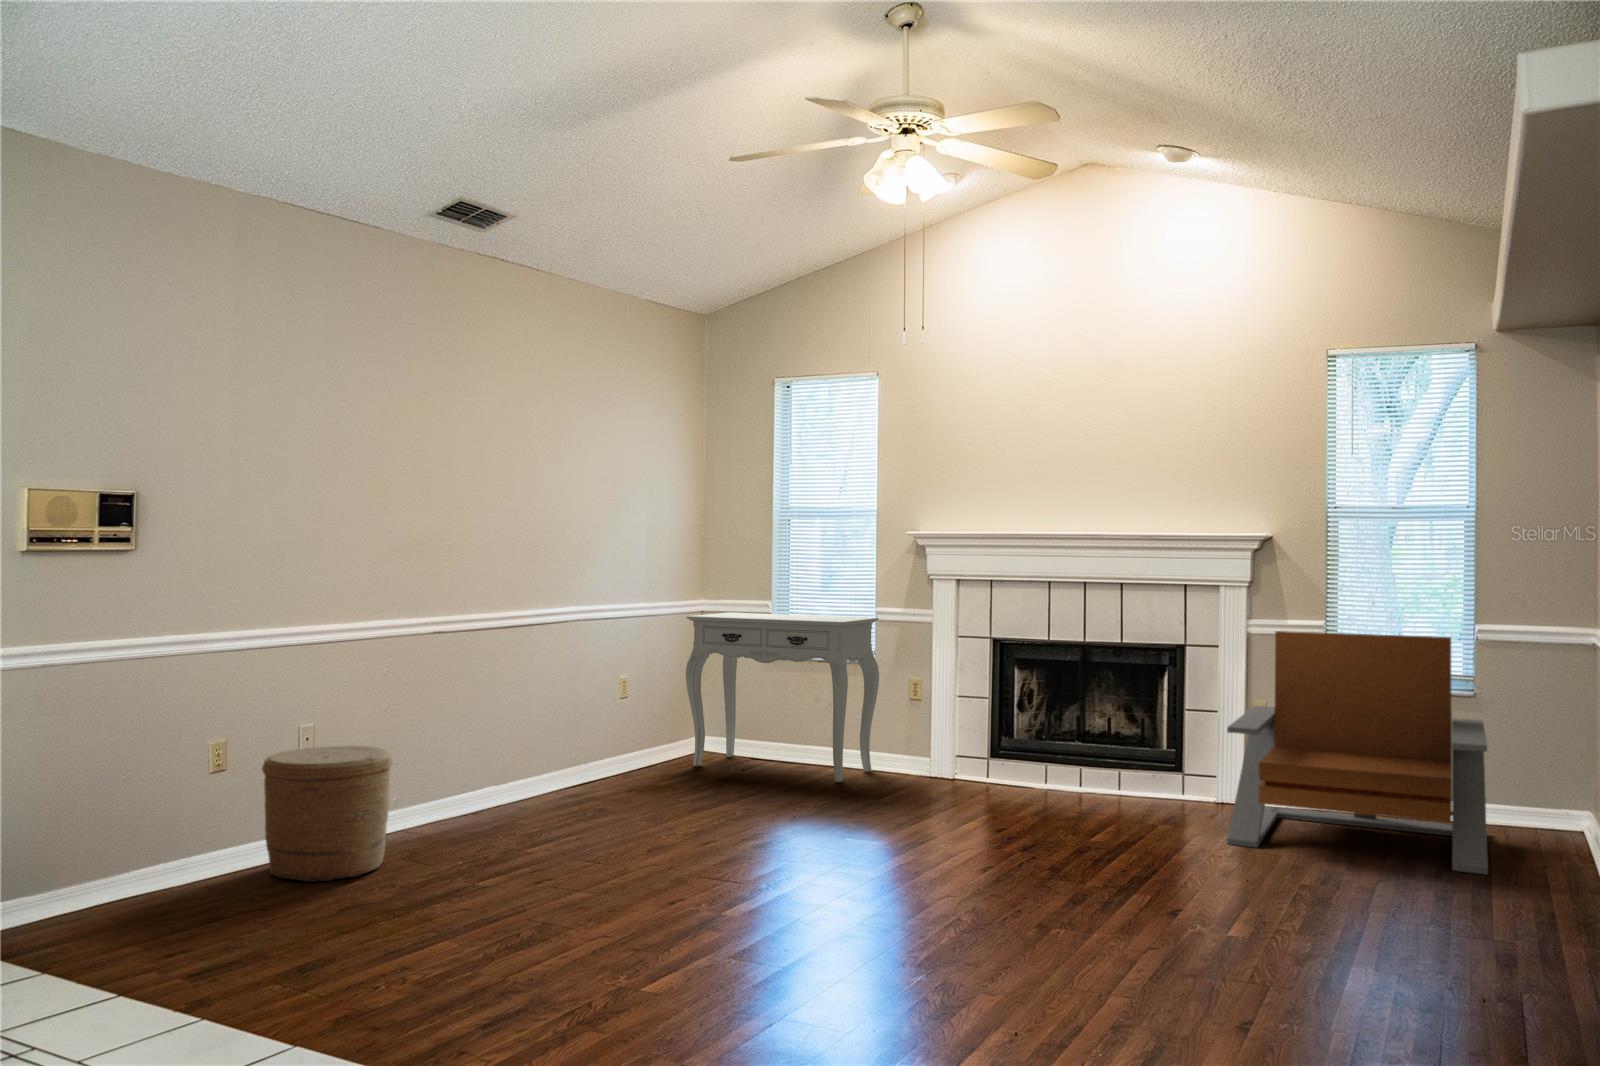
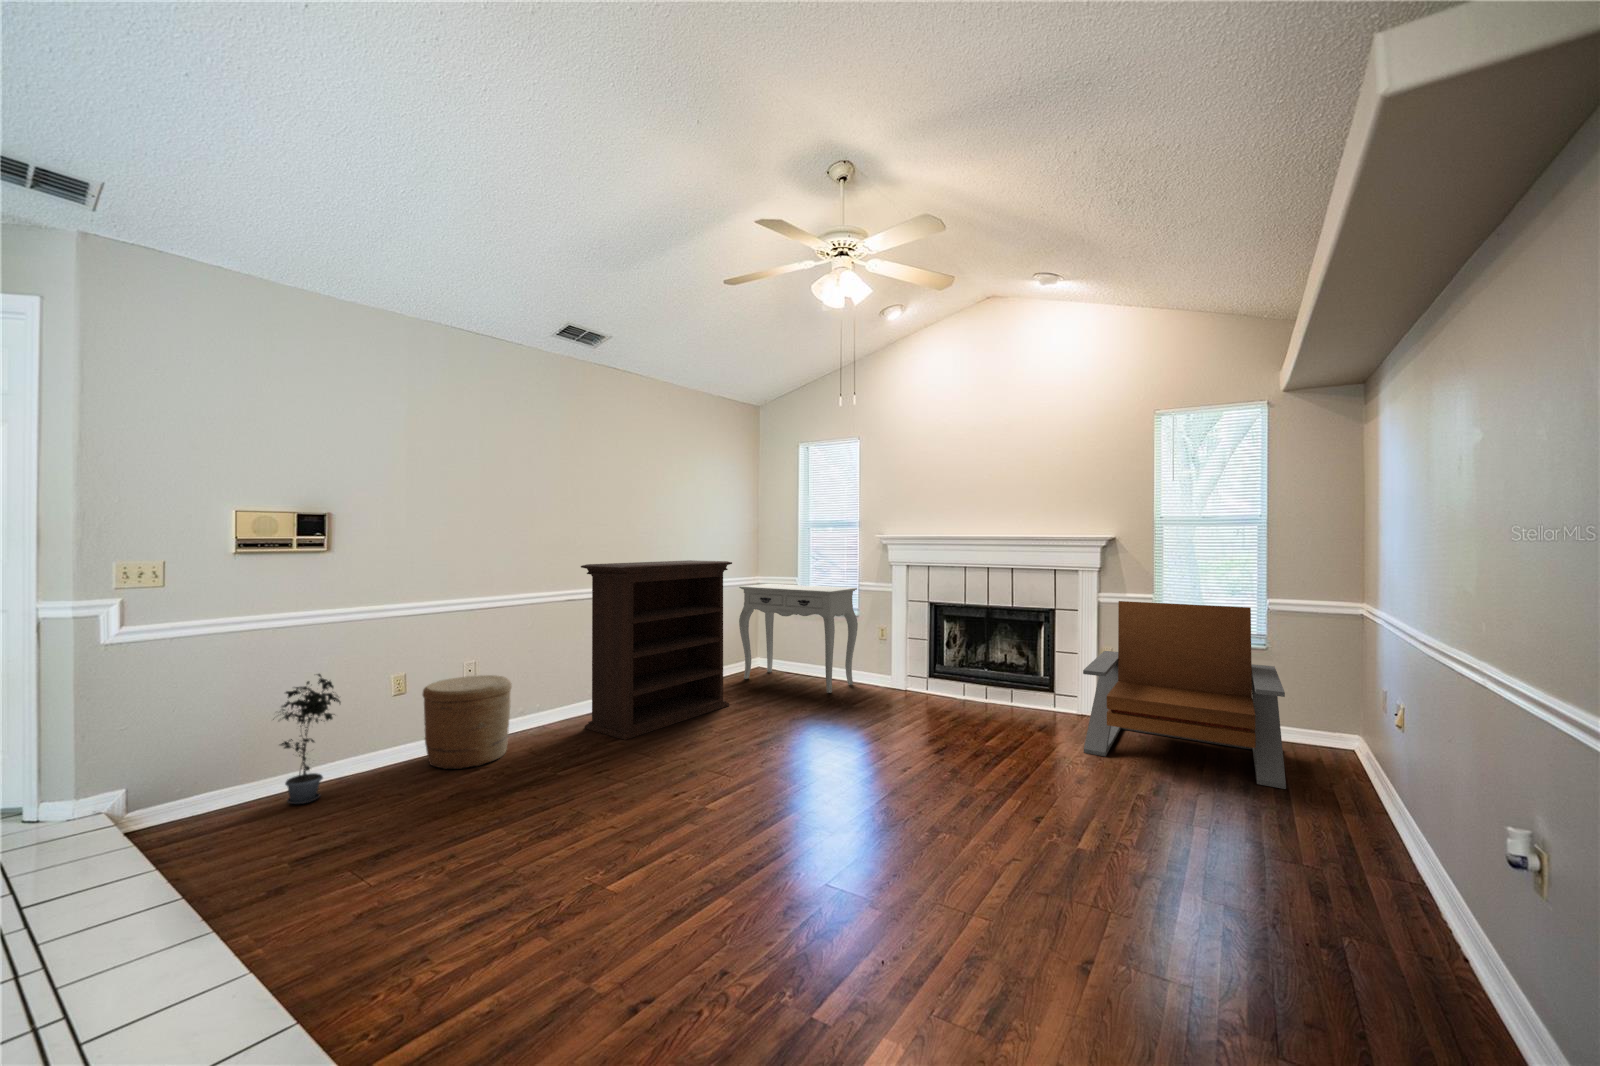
bookshelf: none [476,572,696,844] -> present [581,560,732,740]
potted plant: none [85,733,188,924] -> present [280,674,341,804]

